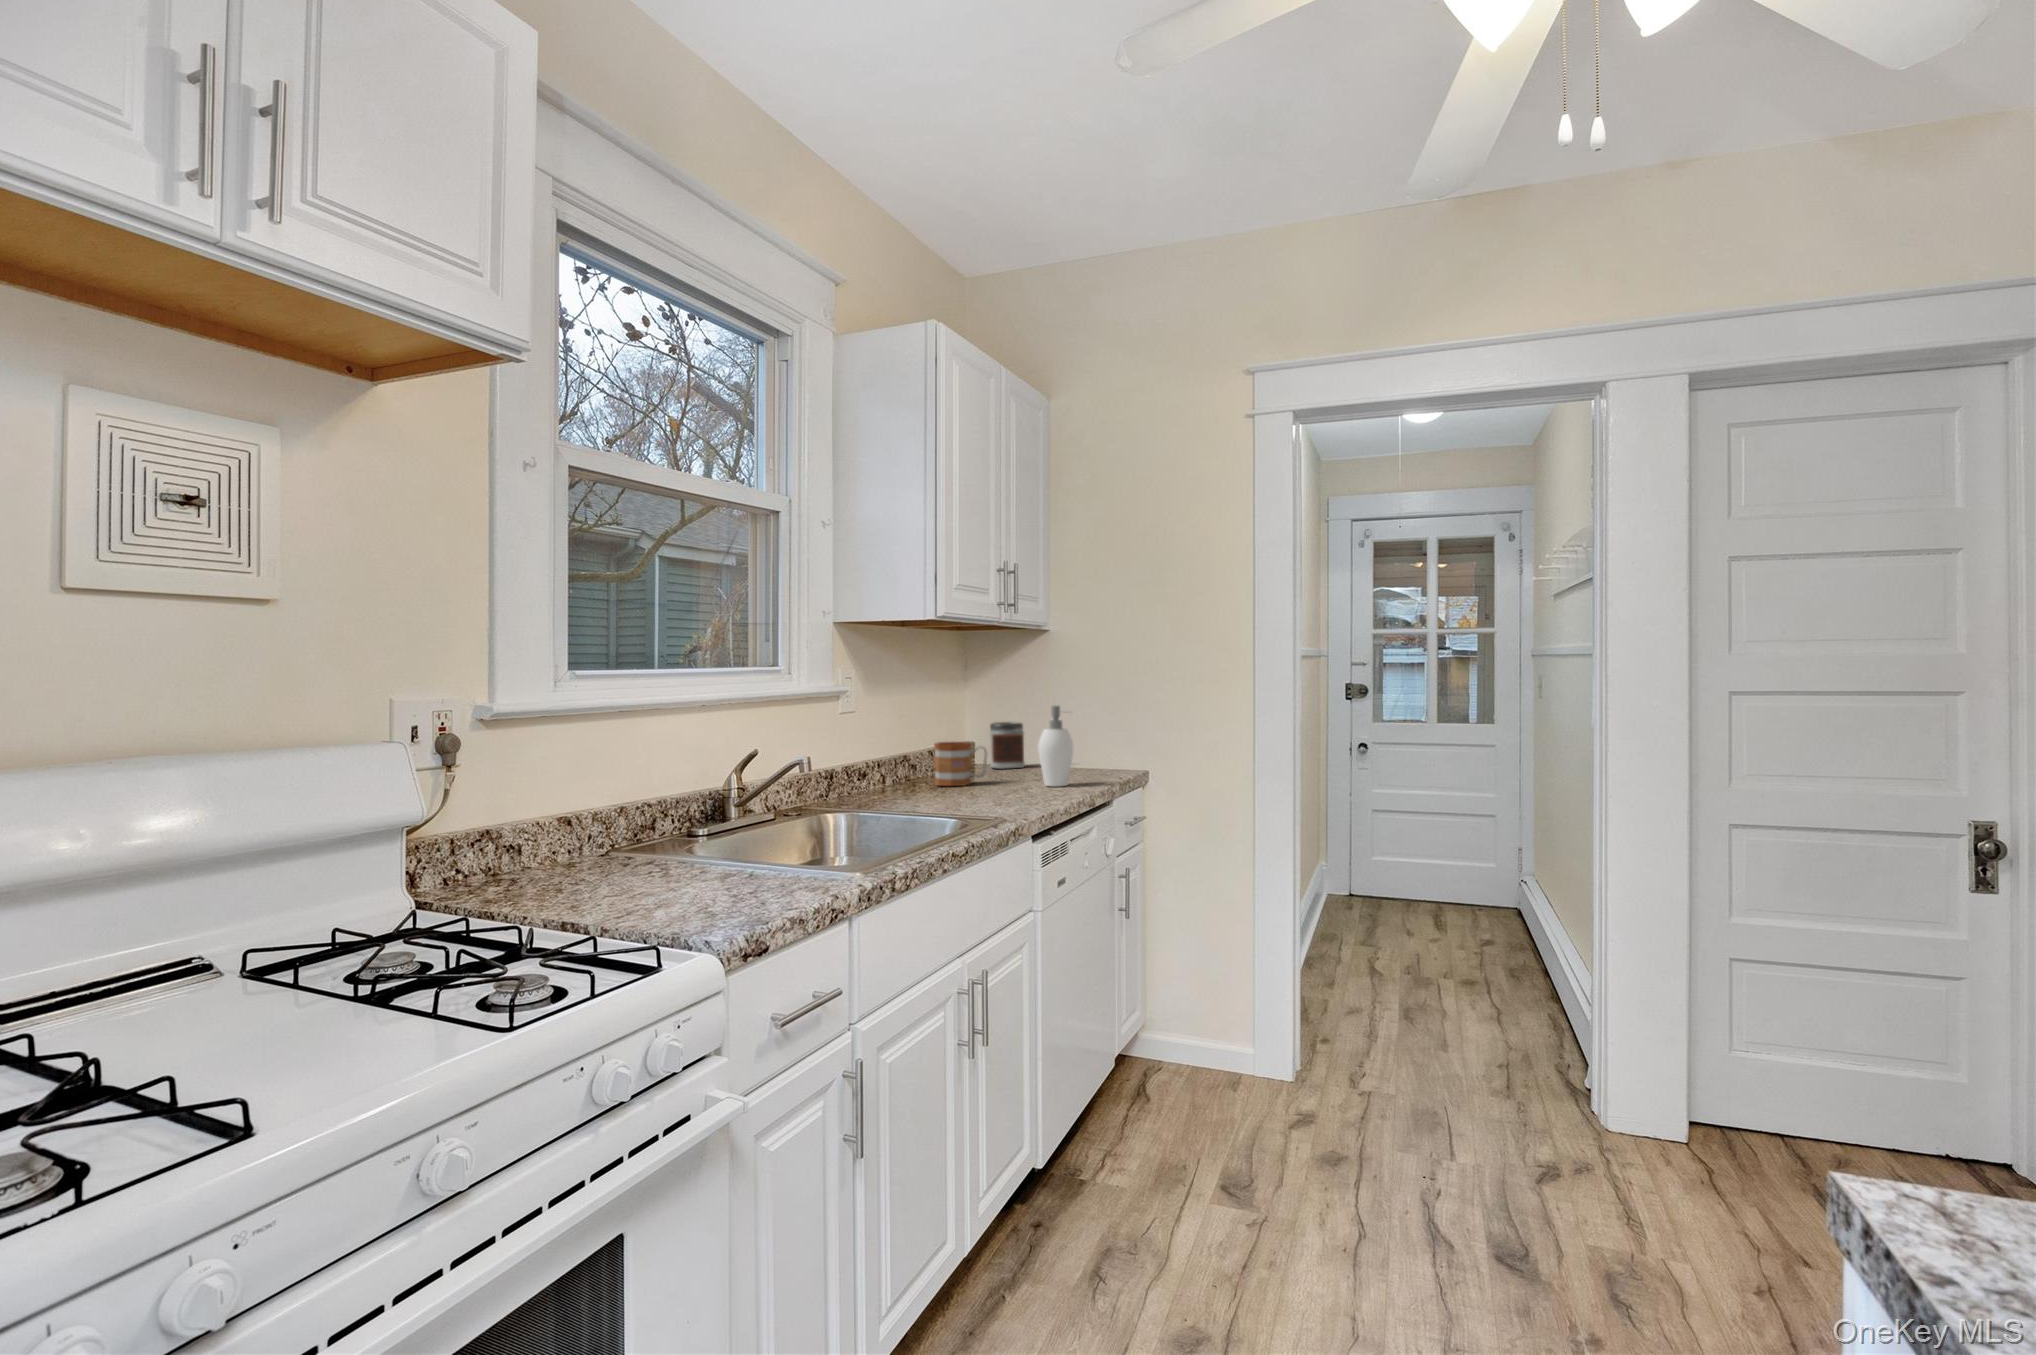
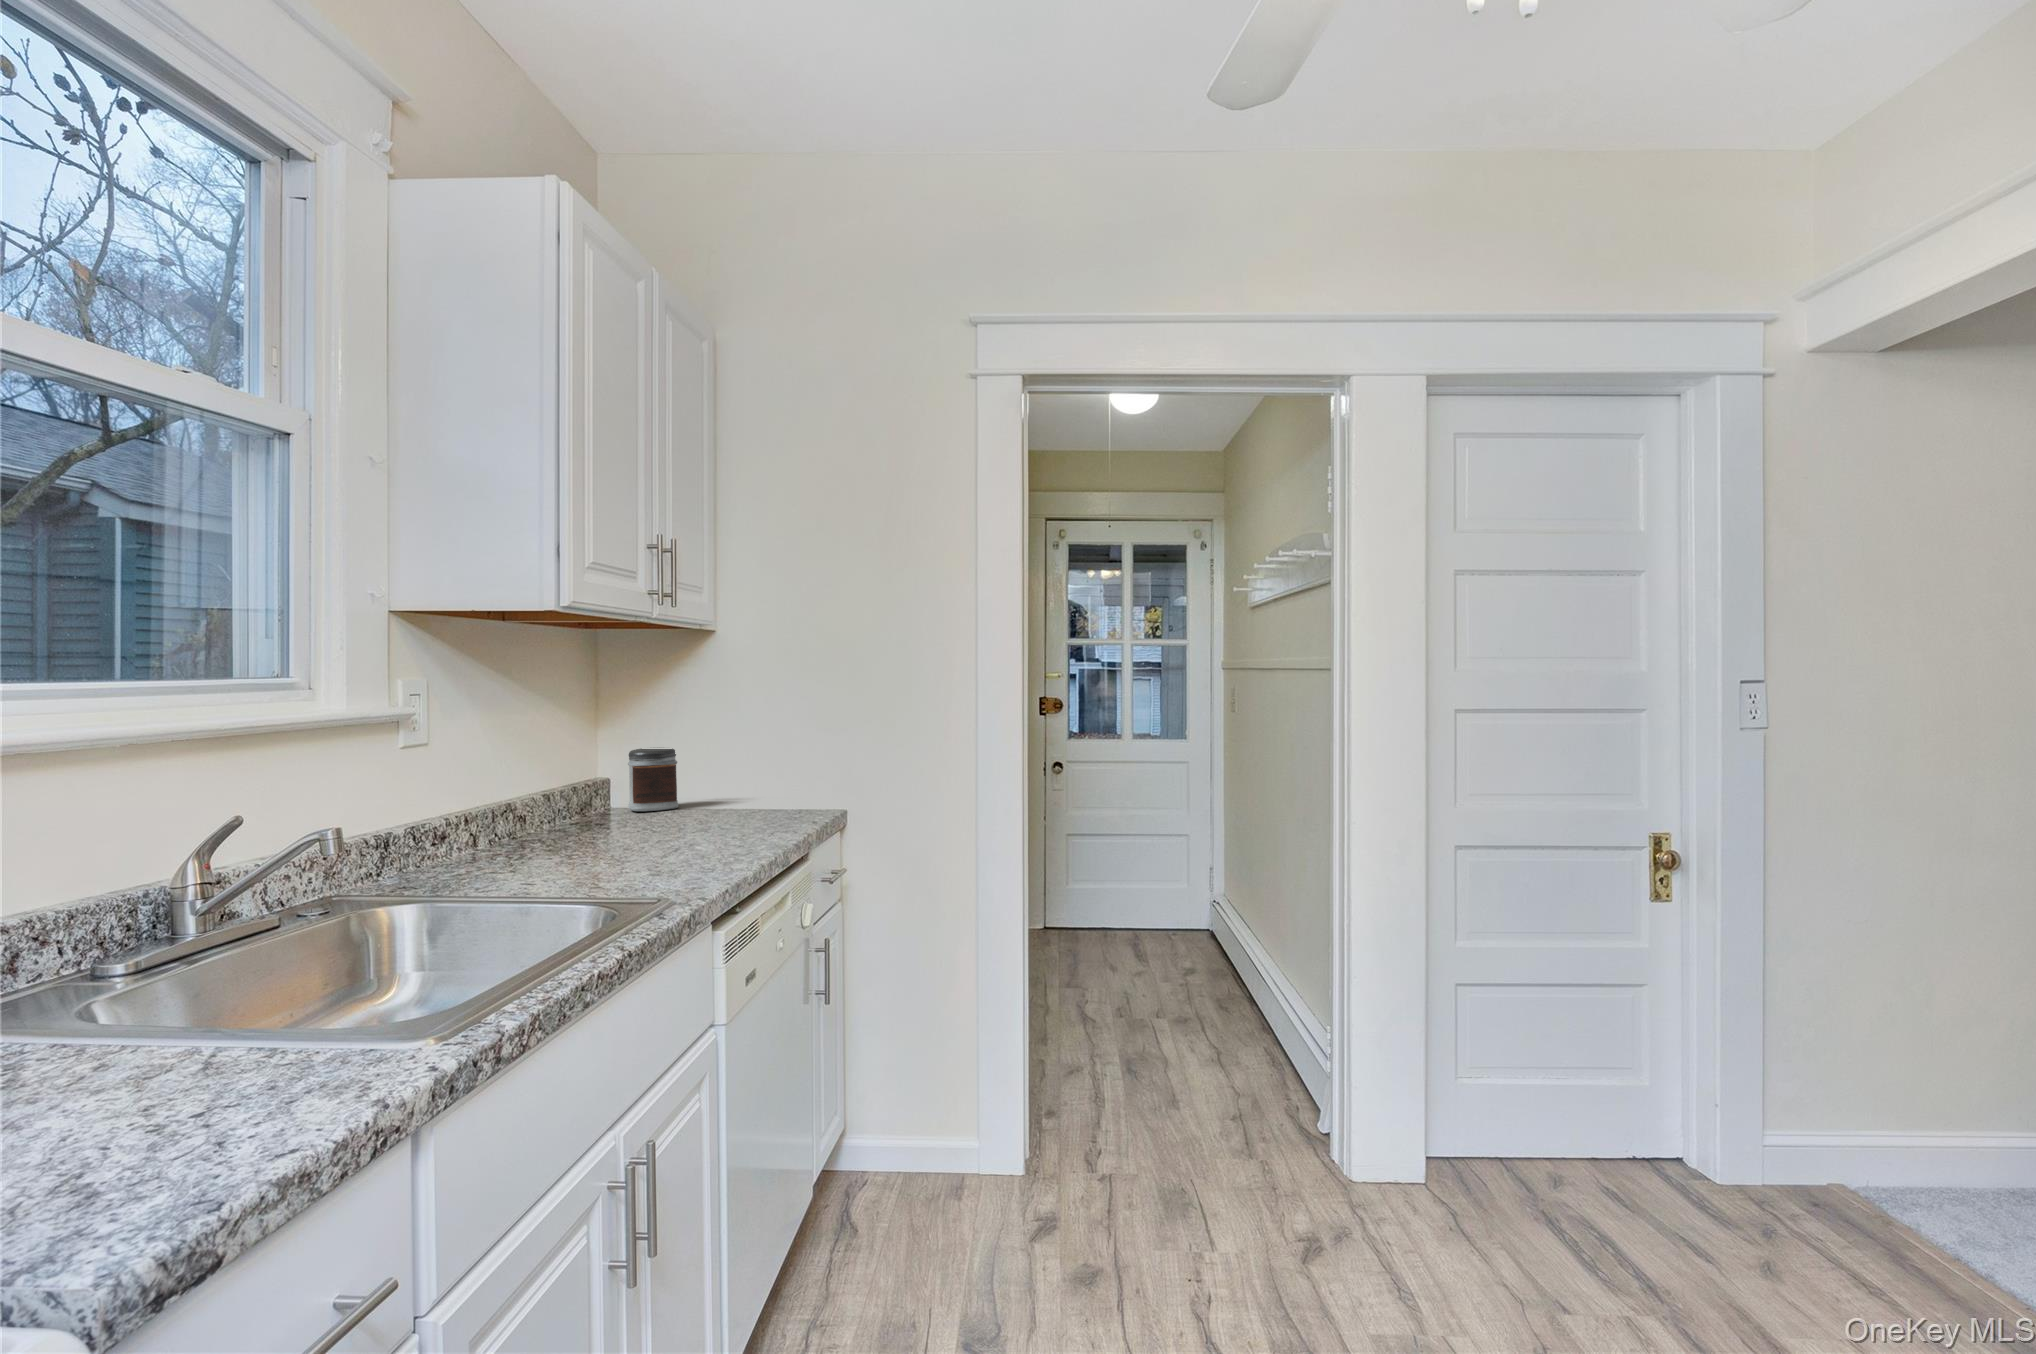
soap dispenser: present [1038,705,1073,786] -> none [704,730,753,839]
mug: present [934,742,987,786] -> none [550,781,630,844]

